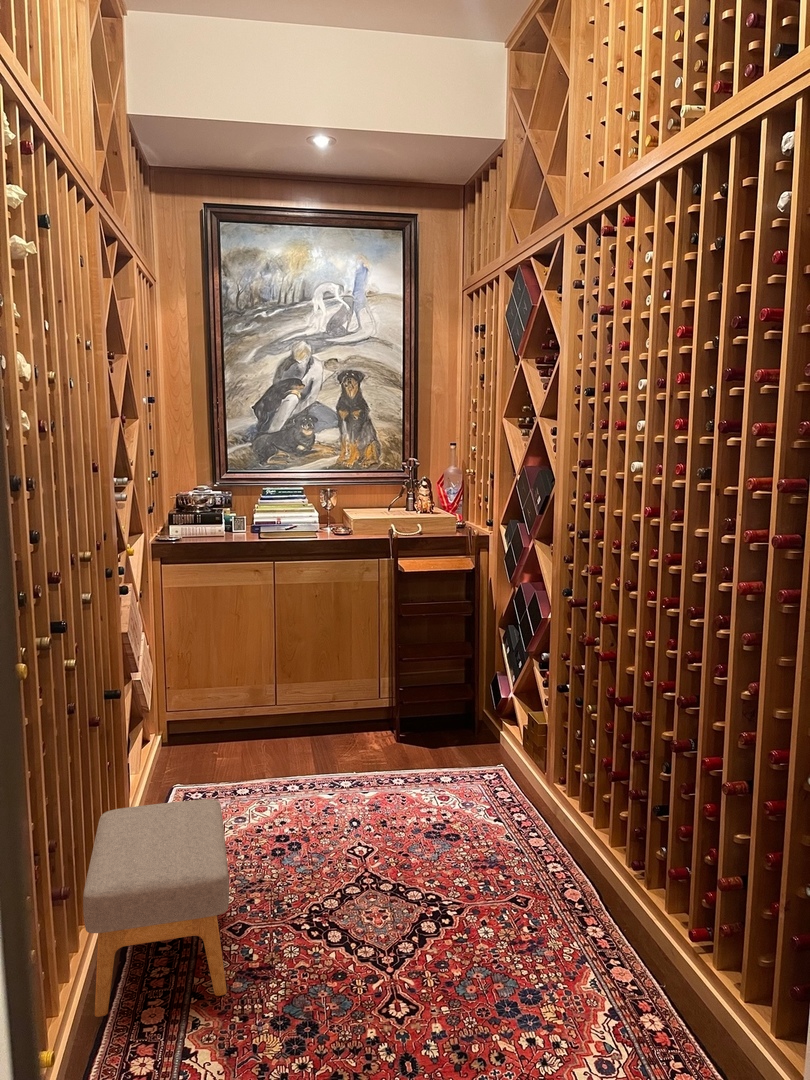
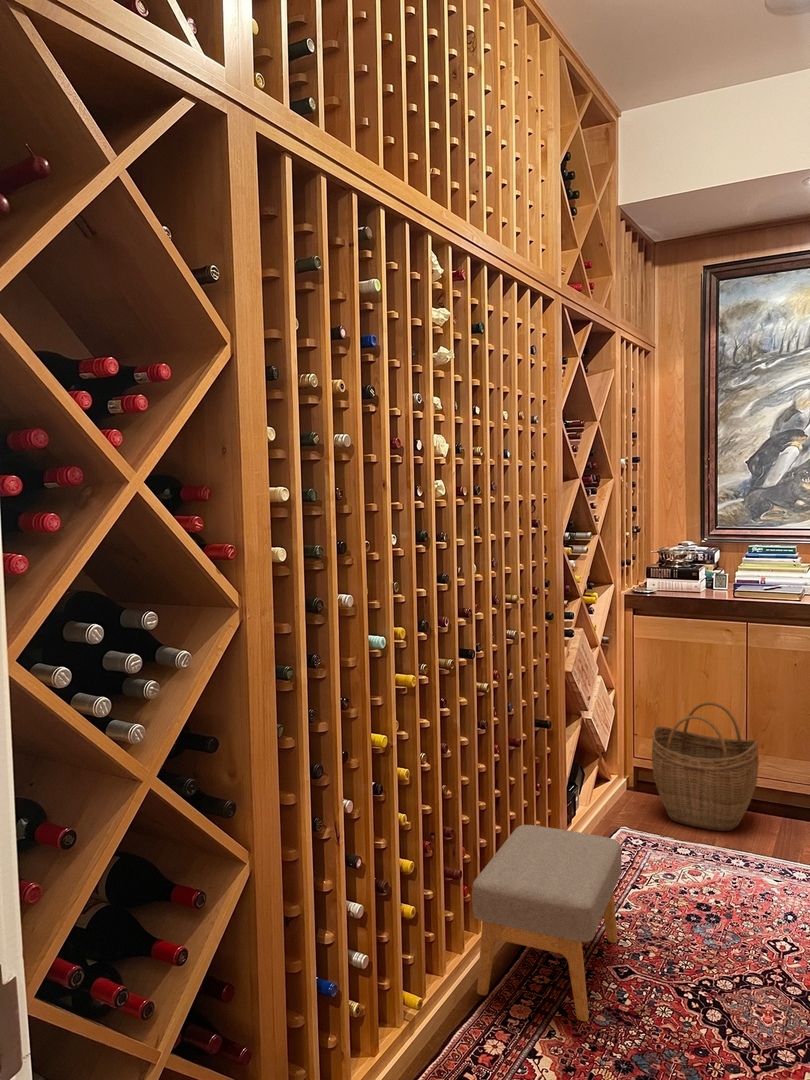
woven basket: none [195,643,295,767] -> present [652,702,759,831]

